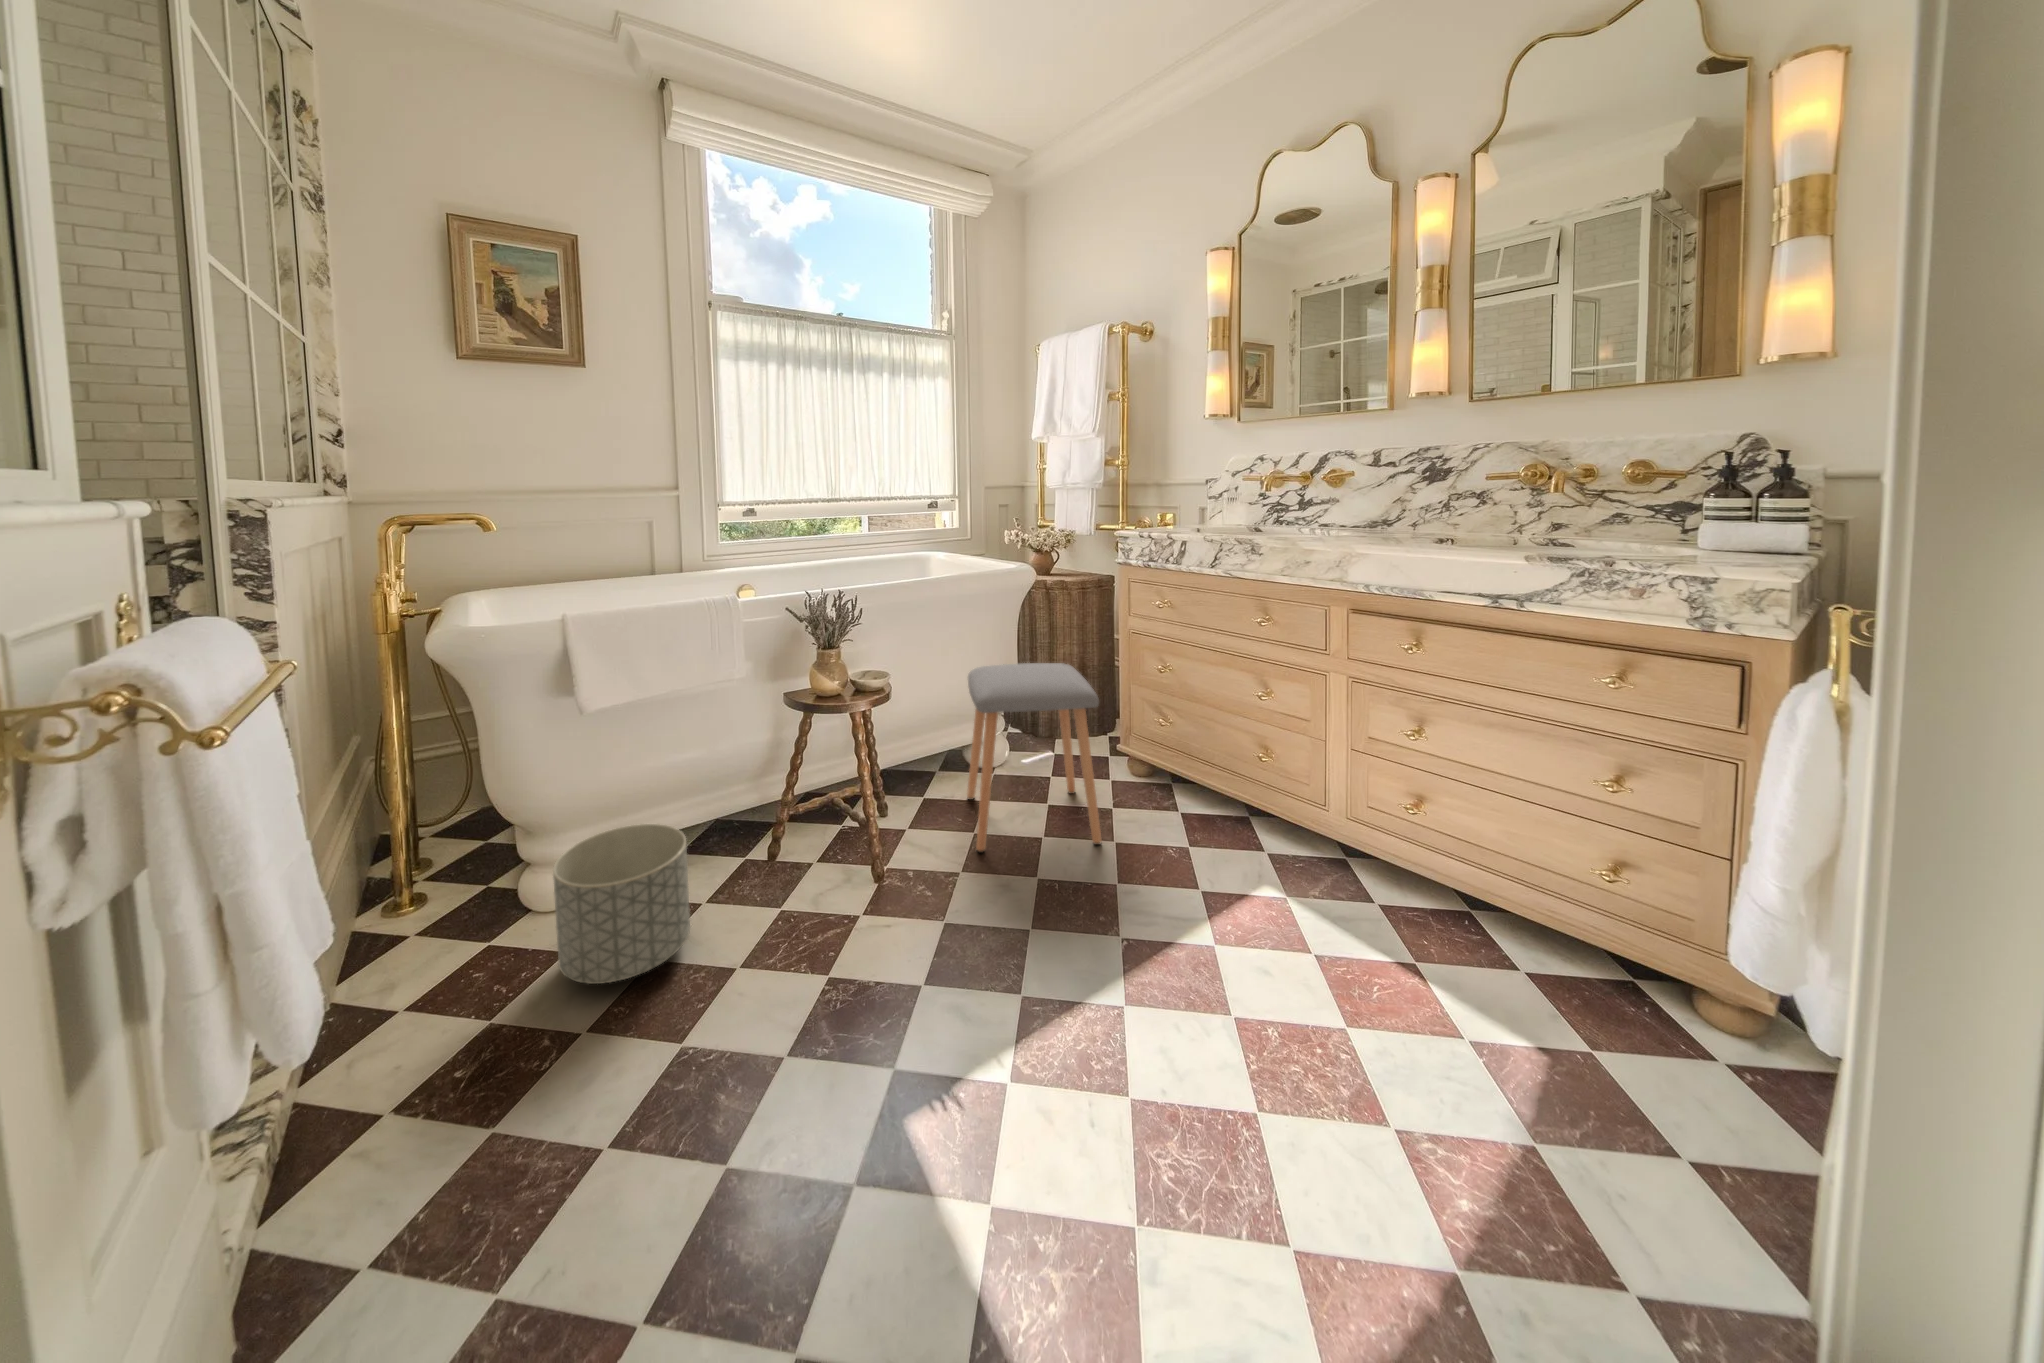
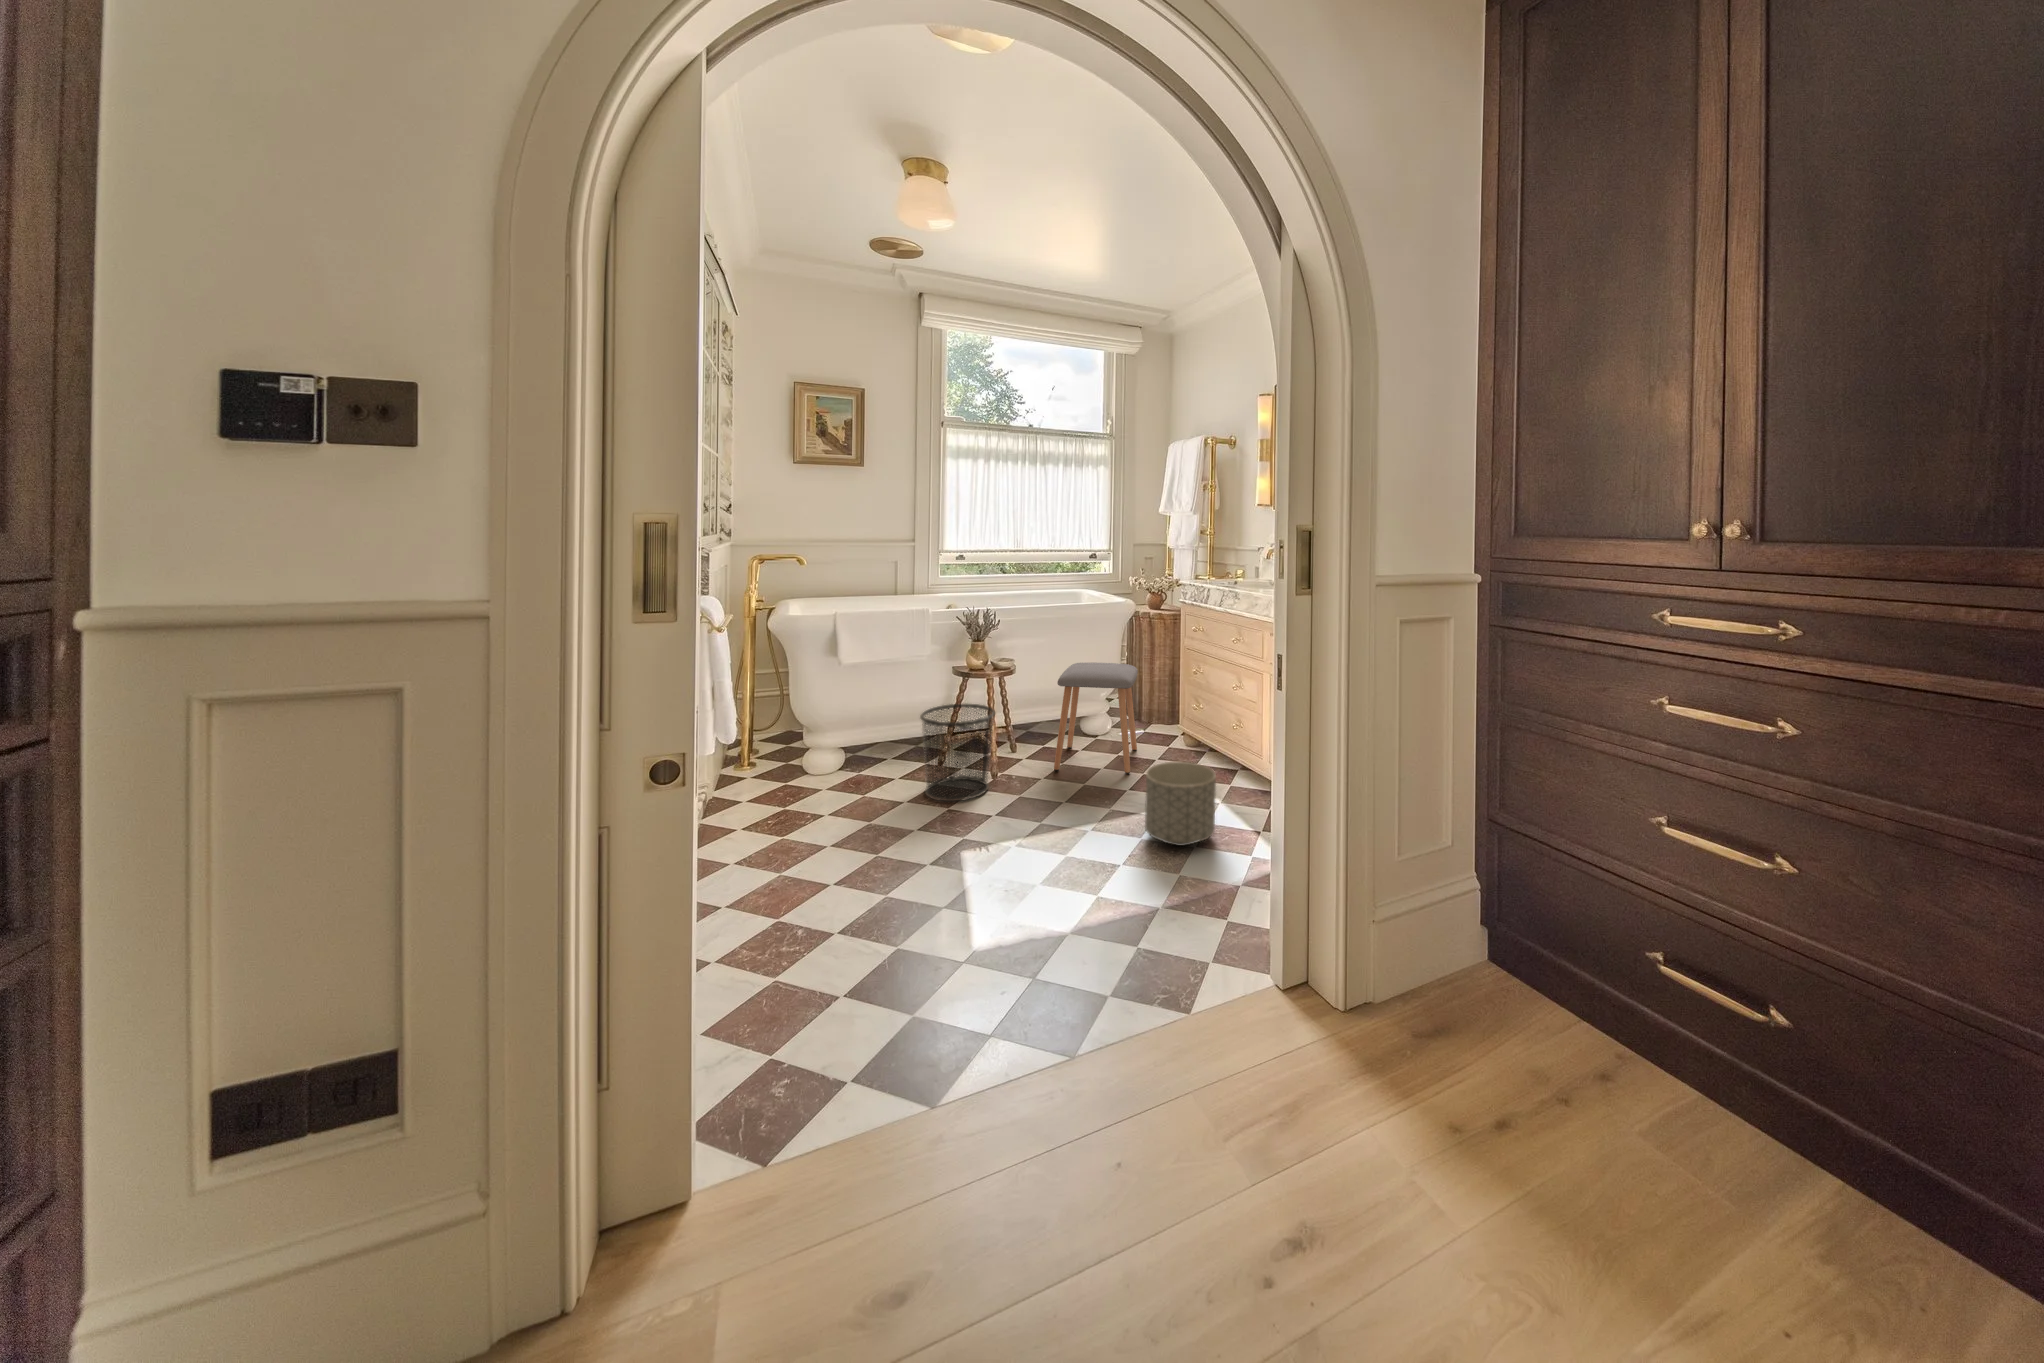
waste bin: none [759,760,896,958] -> present [920,704,995,802]
planter: present [553,824,690,984] -> present [1145,762,1216,846]

